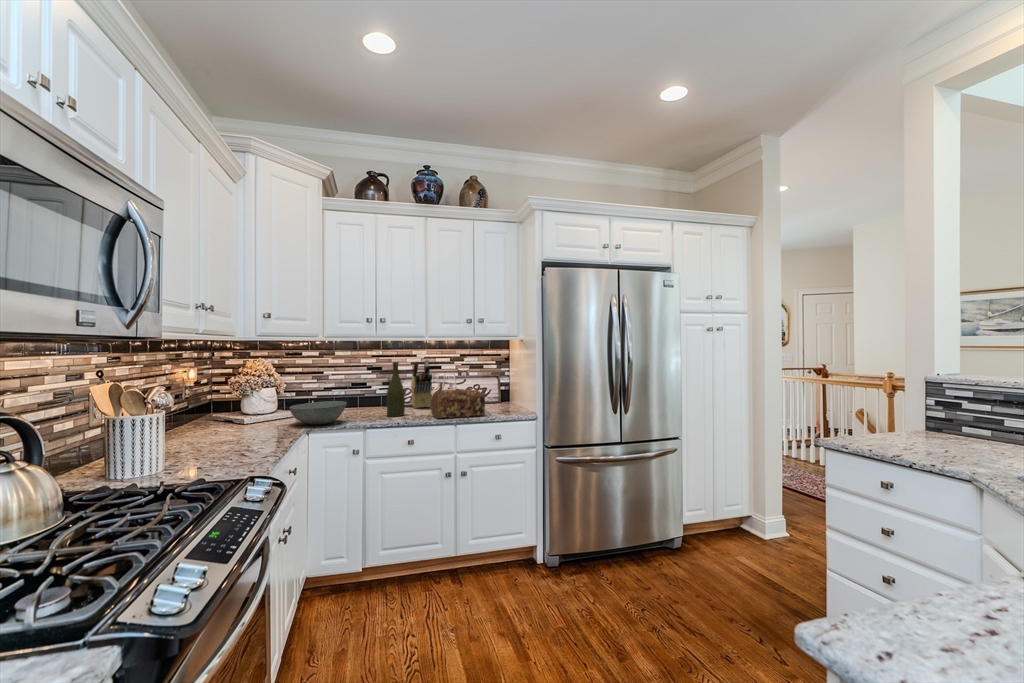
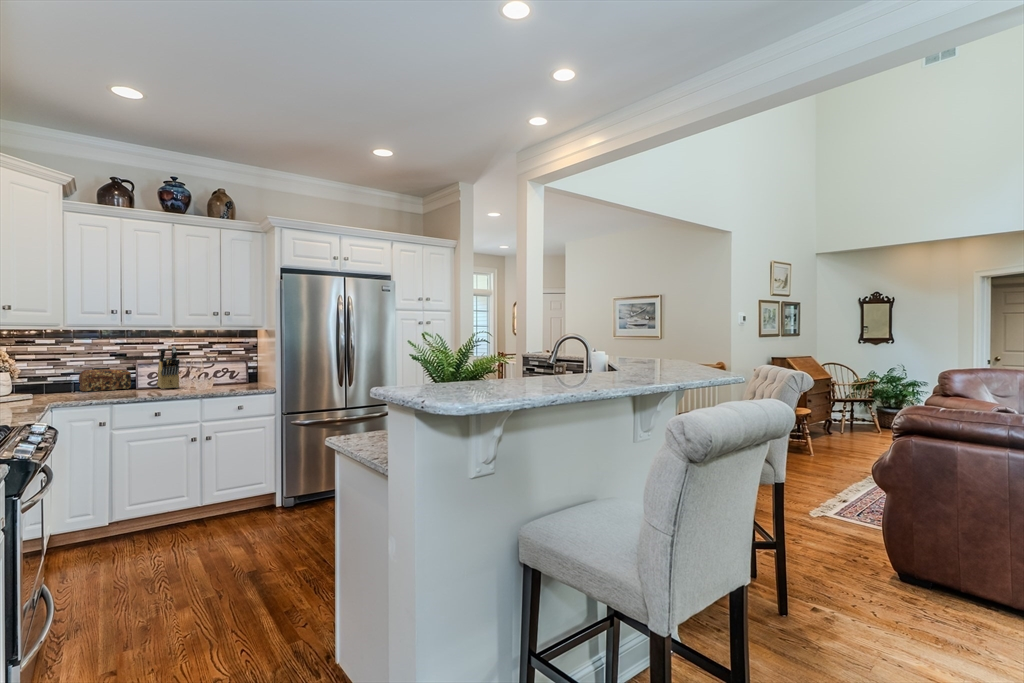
bottle: present [387,362,405,416] -> none [133,348,151,394]
bread loaf: present [431,389,485,419] -> present [79,369,131,392]
bowl: present [290,401,347,425] -> none [32,382,93,401]

